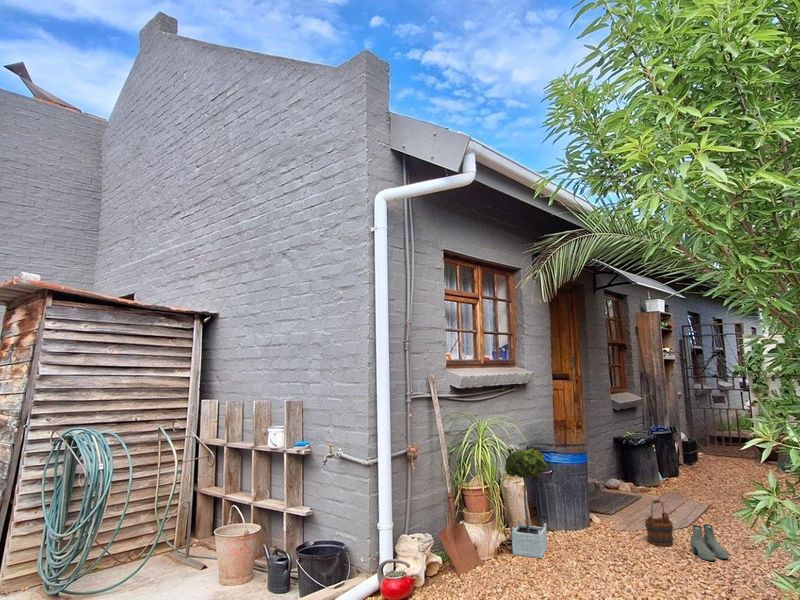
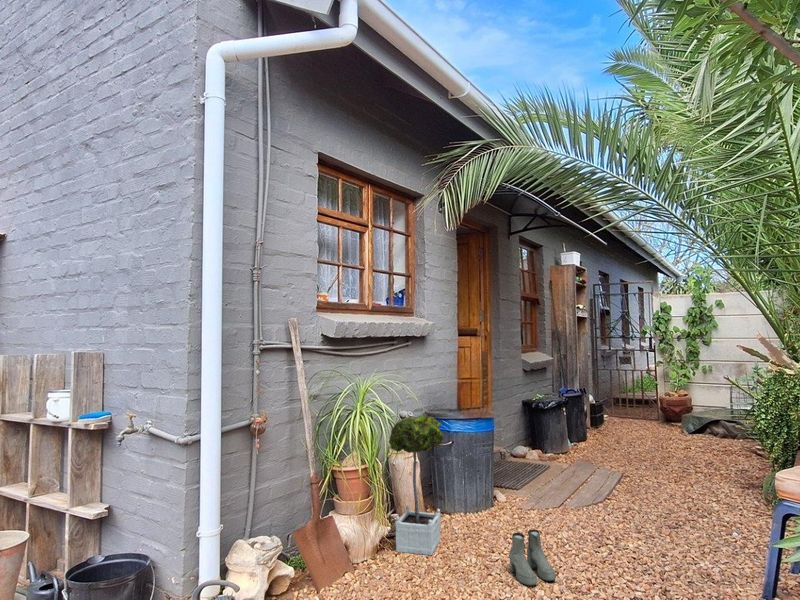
wooden bucket: present [645,500,673,546] -> none [558,473,590,529]
boots: present [690,524,728,561] -> present [509,529,555,586]

